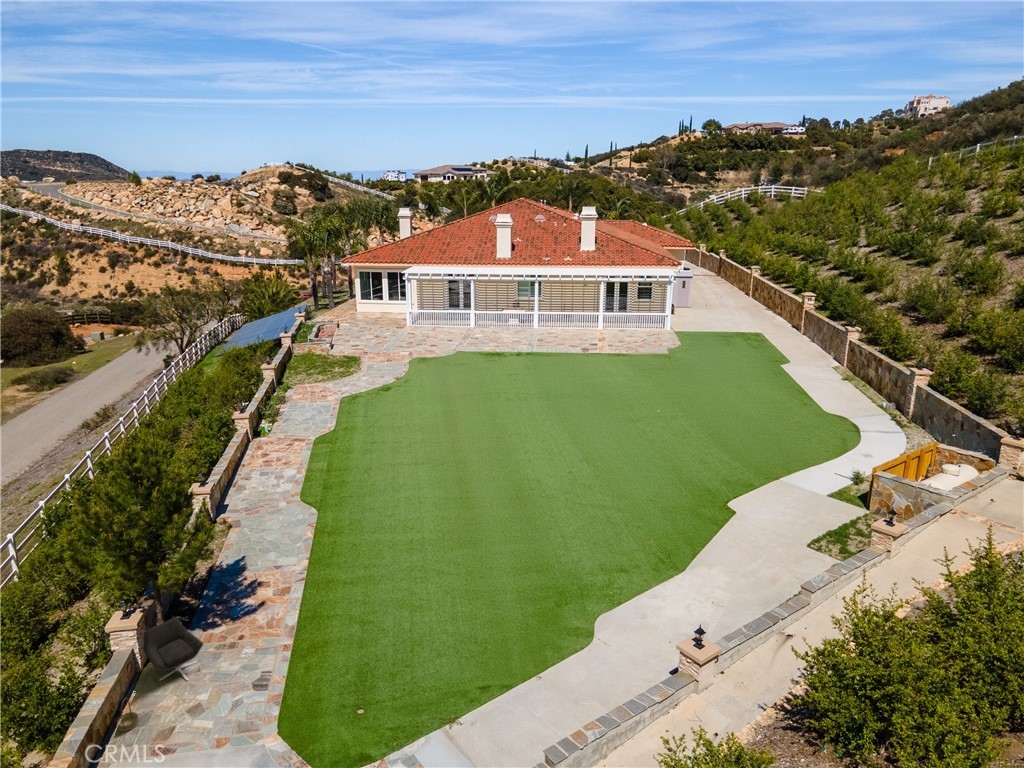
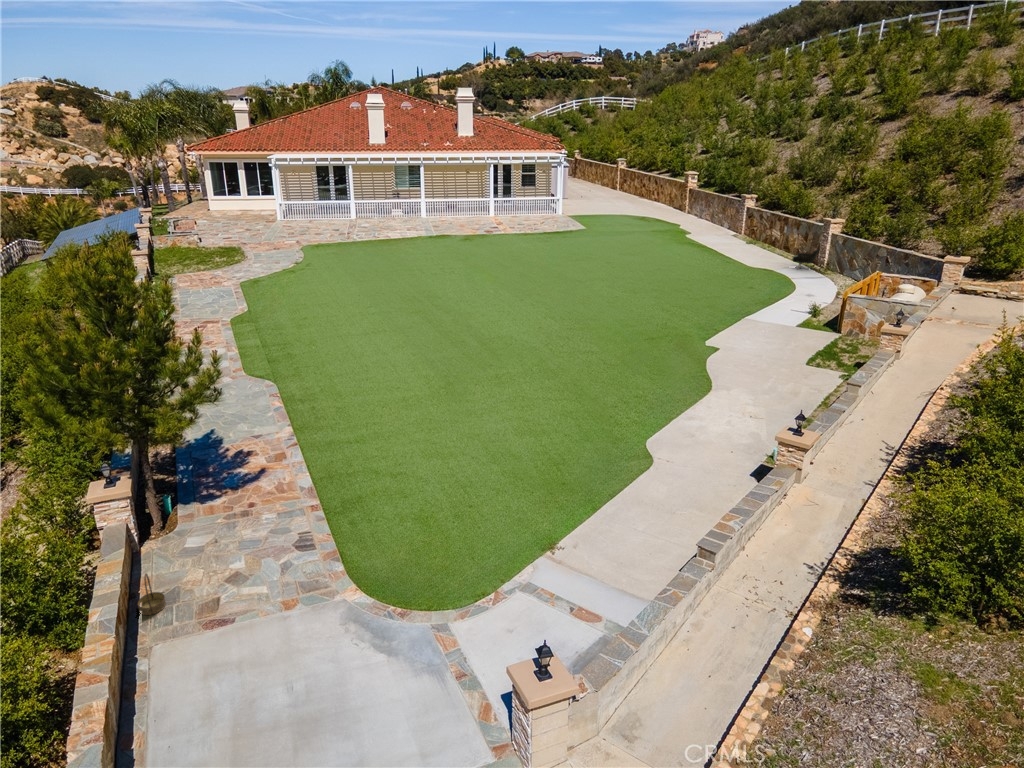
lounge chair: present [143,618,203,680] -> present [793,249,819,269]

